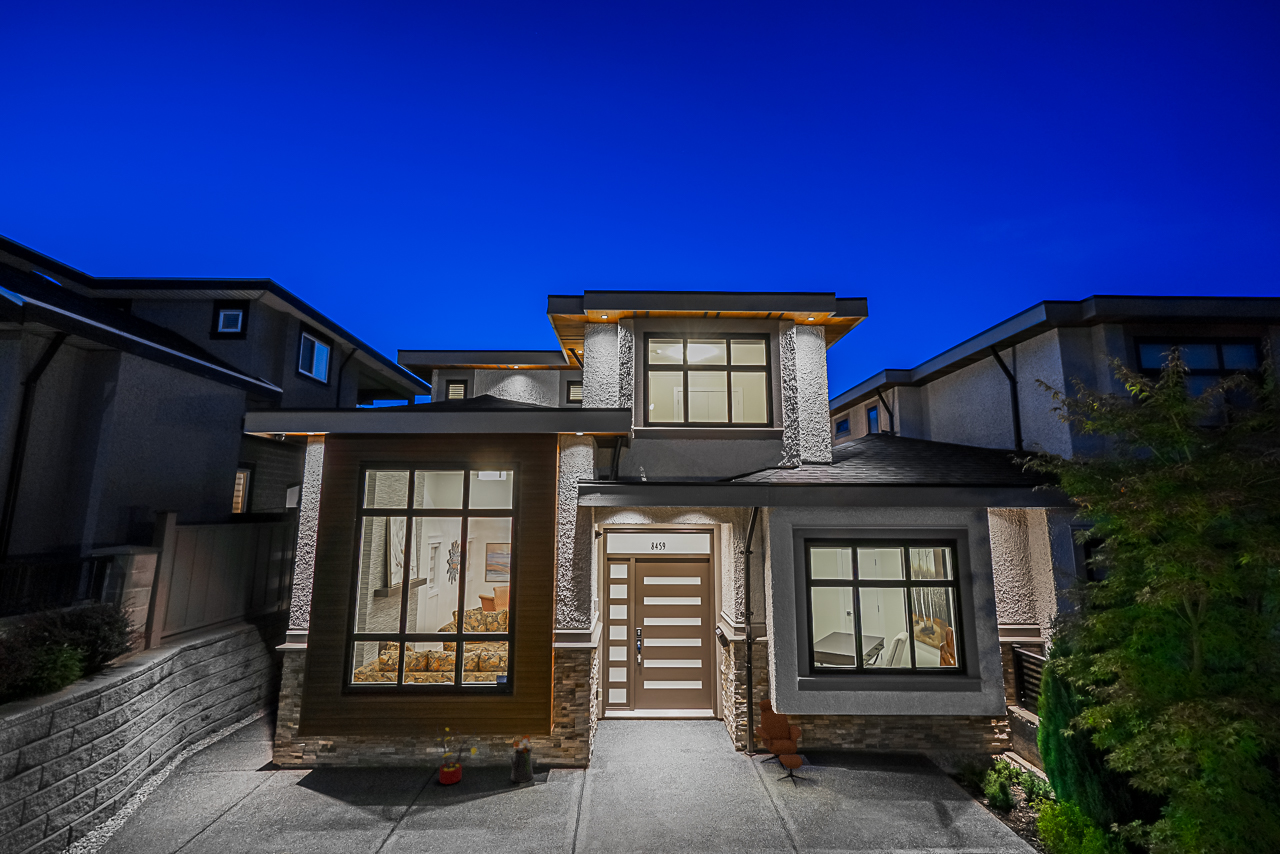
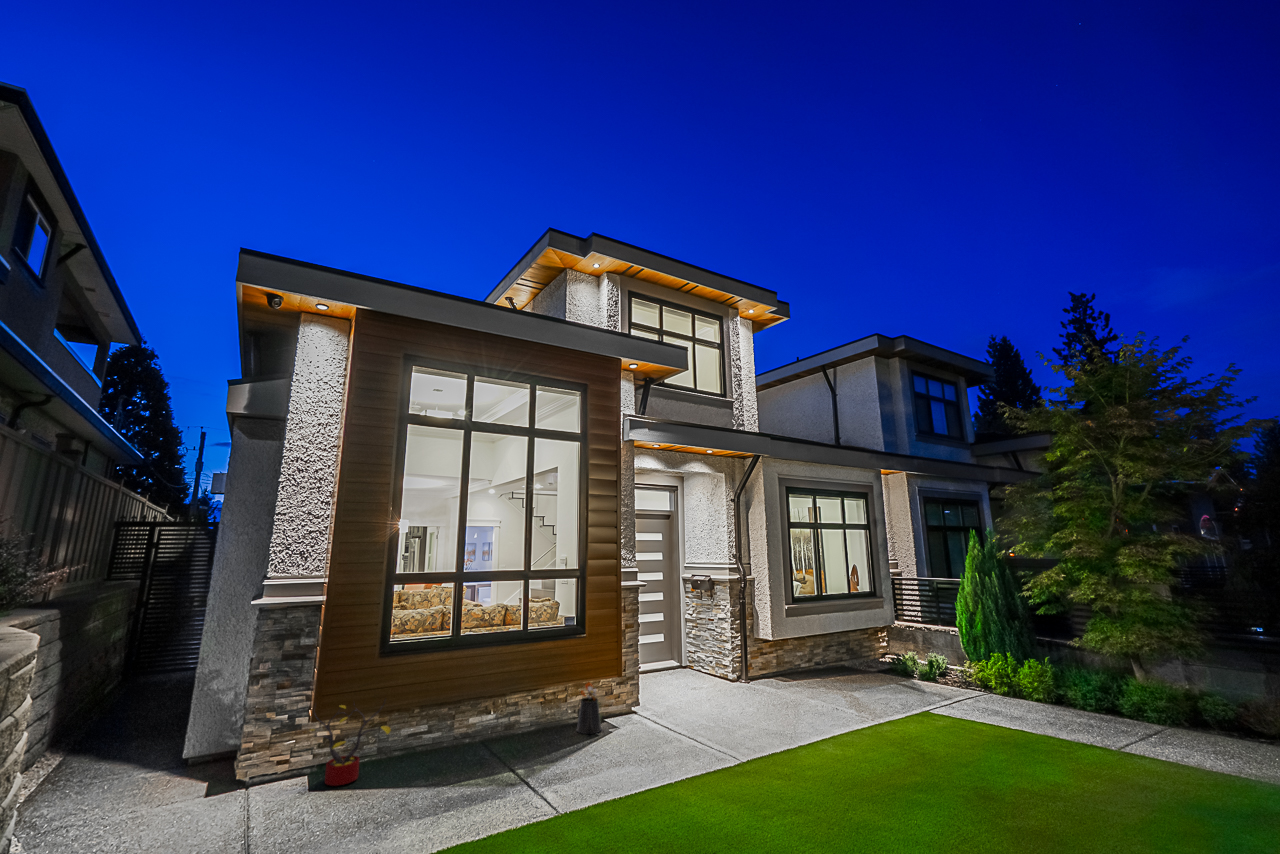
lounge chair: present [755,699,806,787] -> none [751,630,813,694]
decorative plant: present [438,728,477,784] -> present [311,704,390,786]

